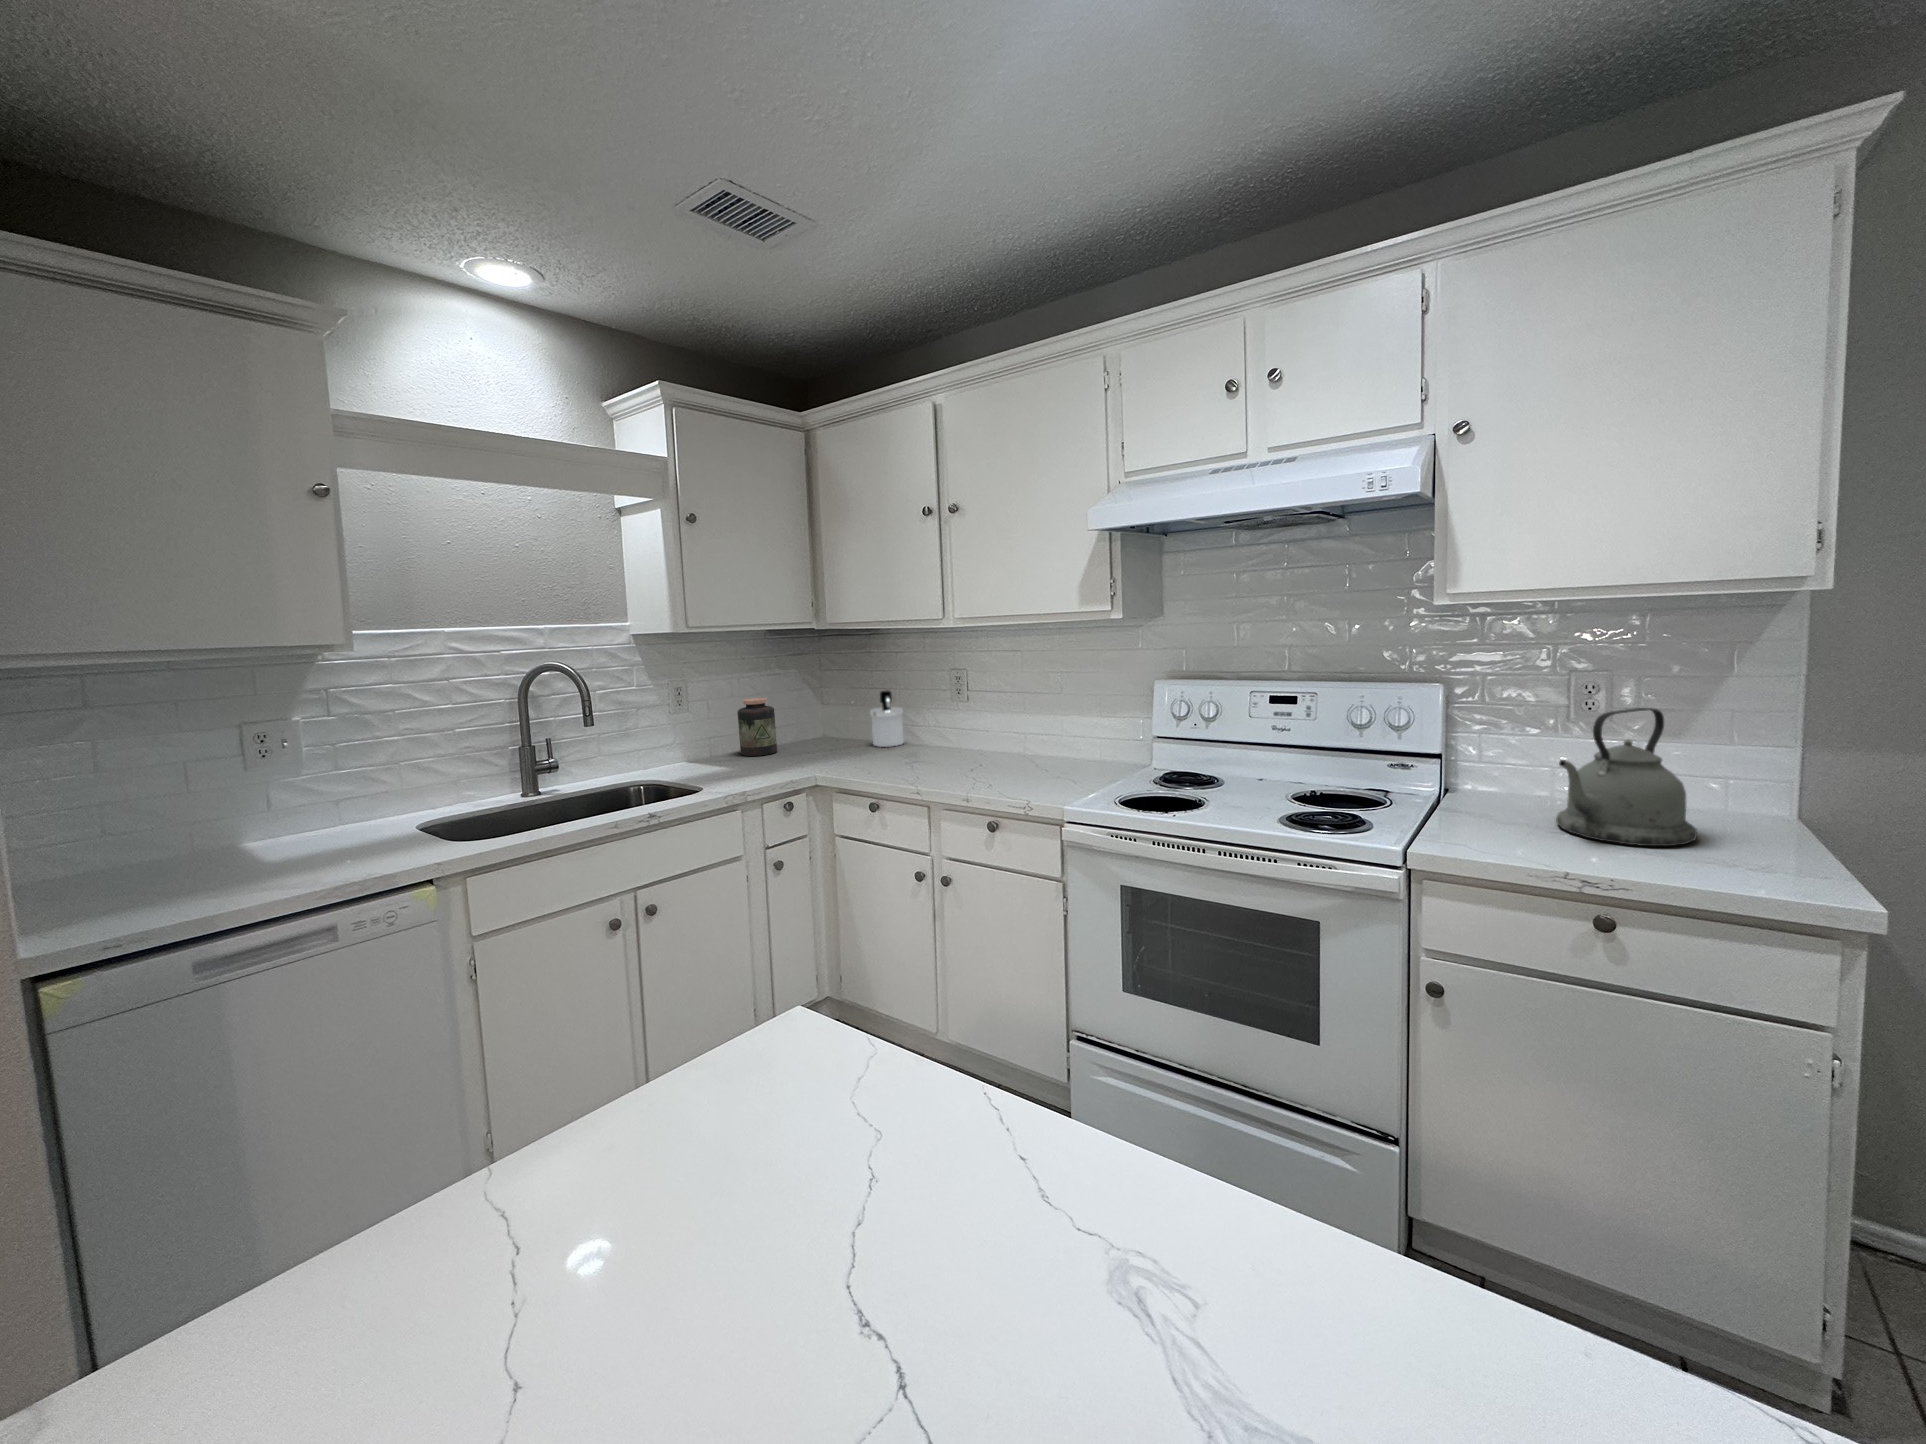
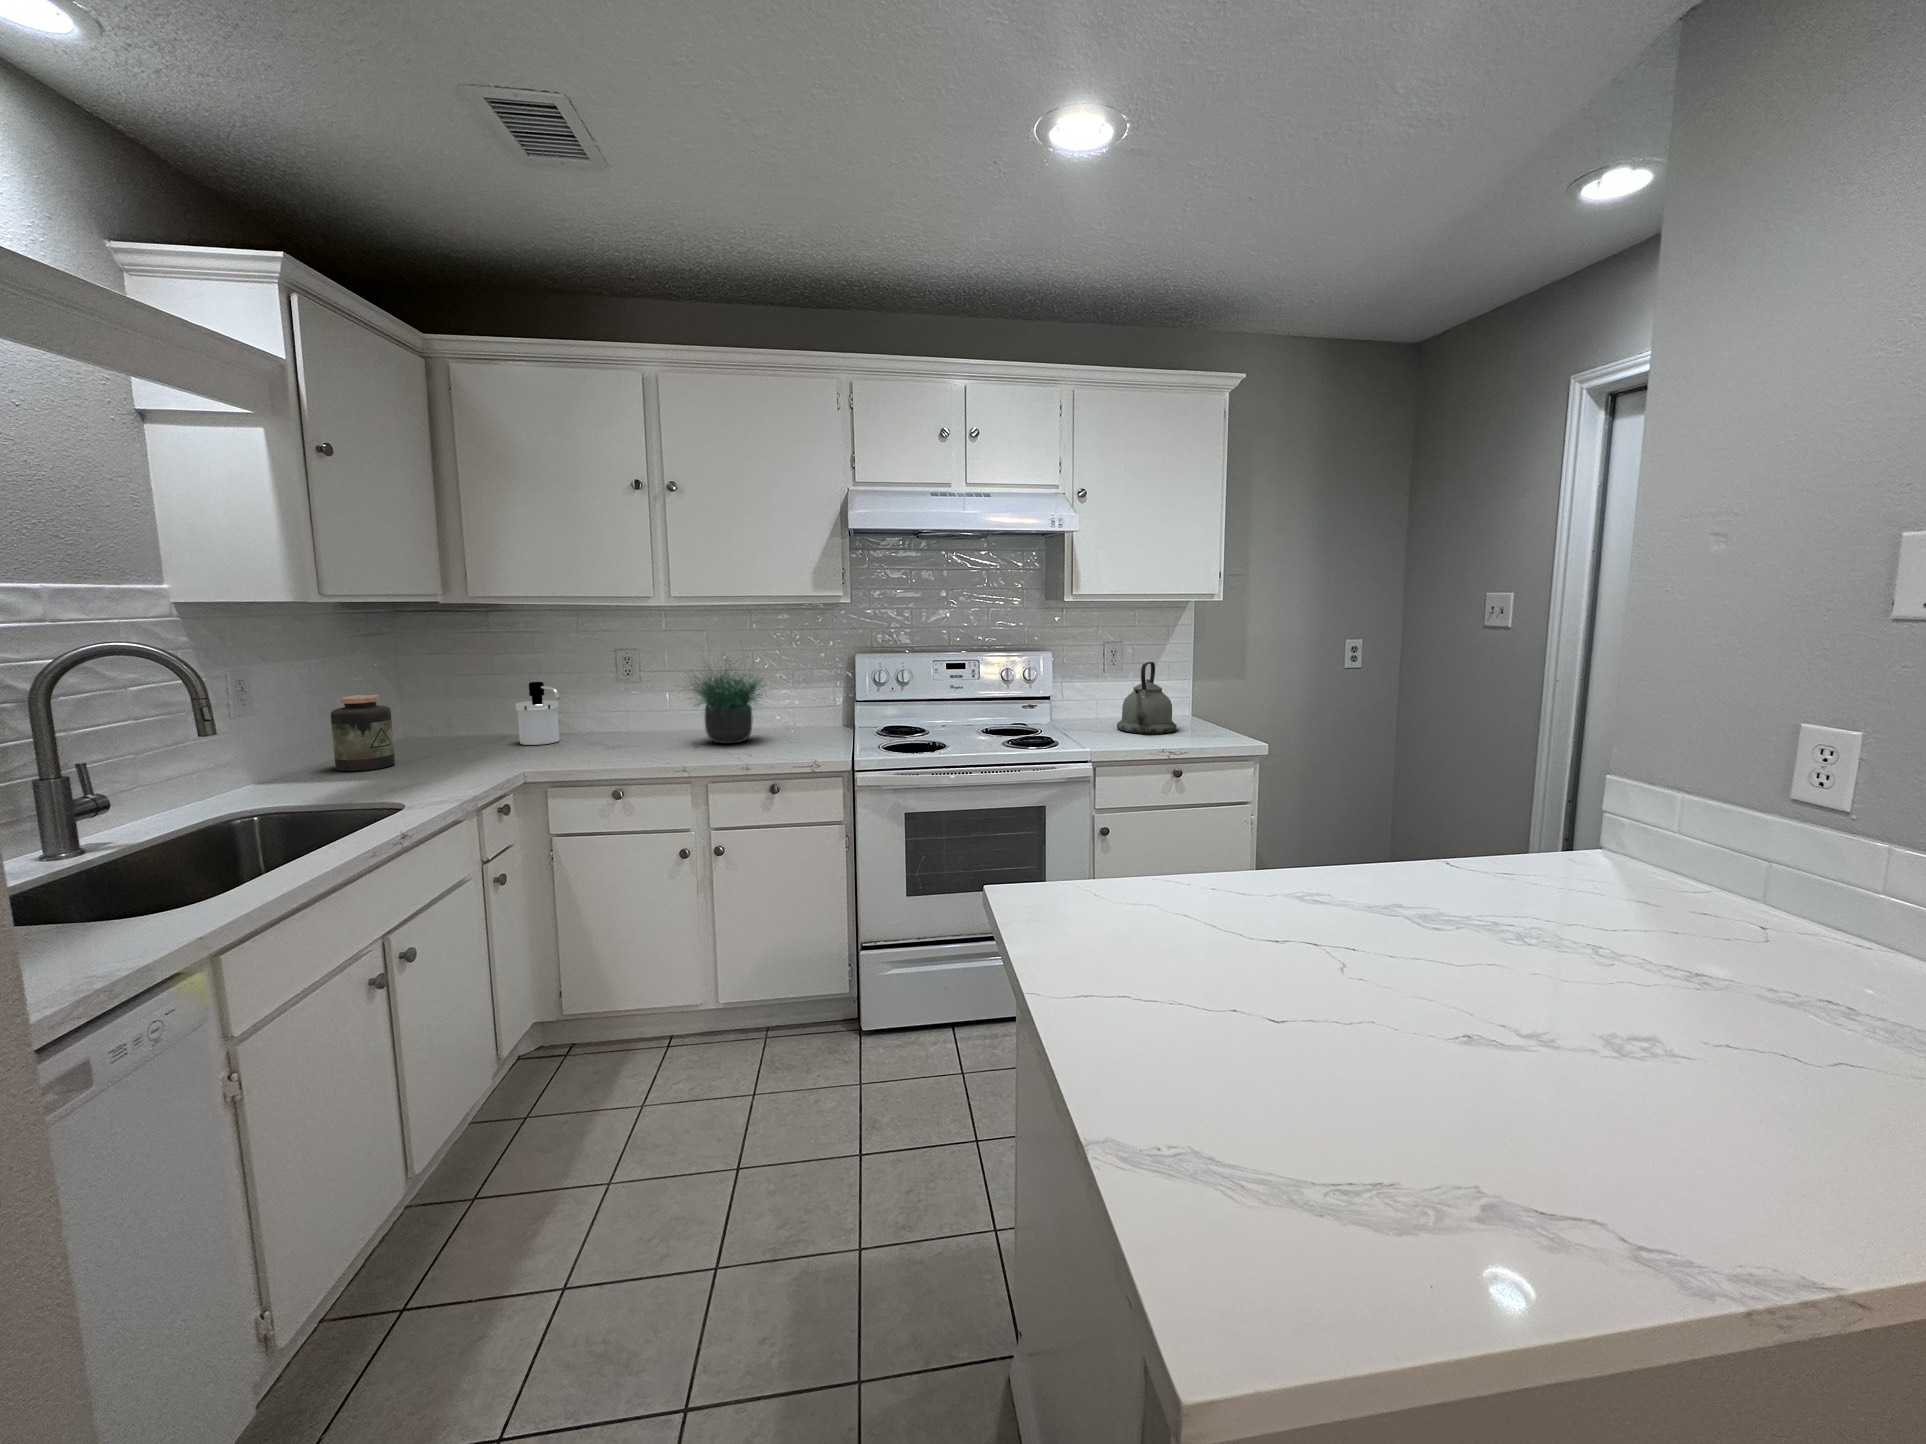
potted plant: none [951,653,1063,767] -> present [688,660,766,744]

